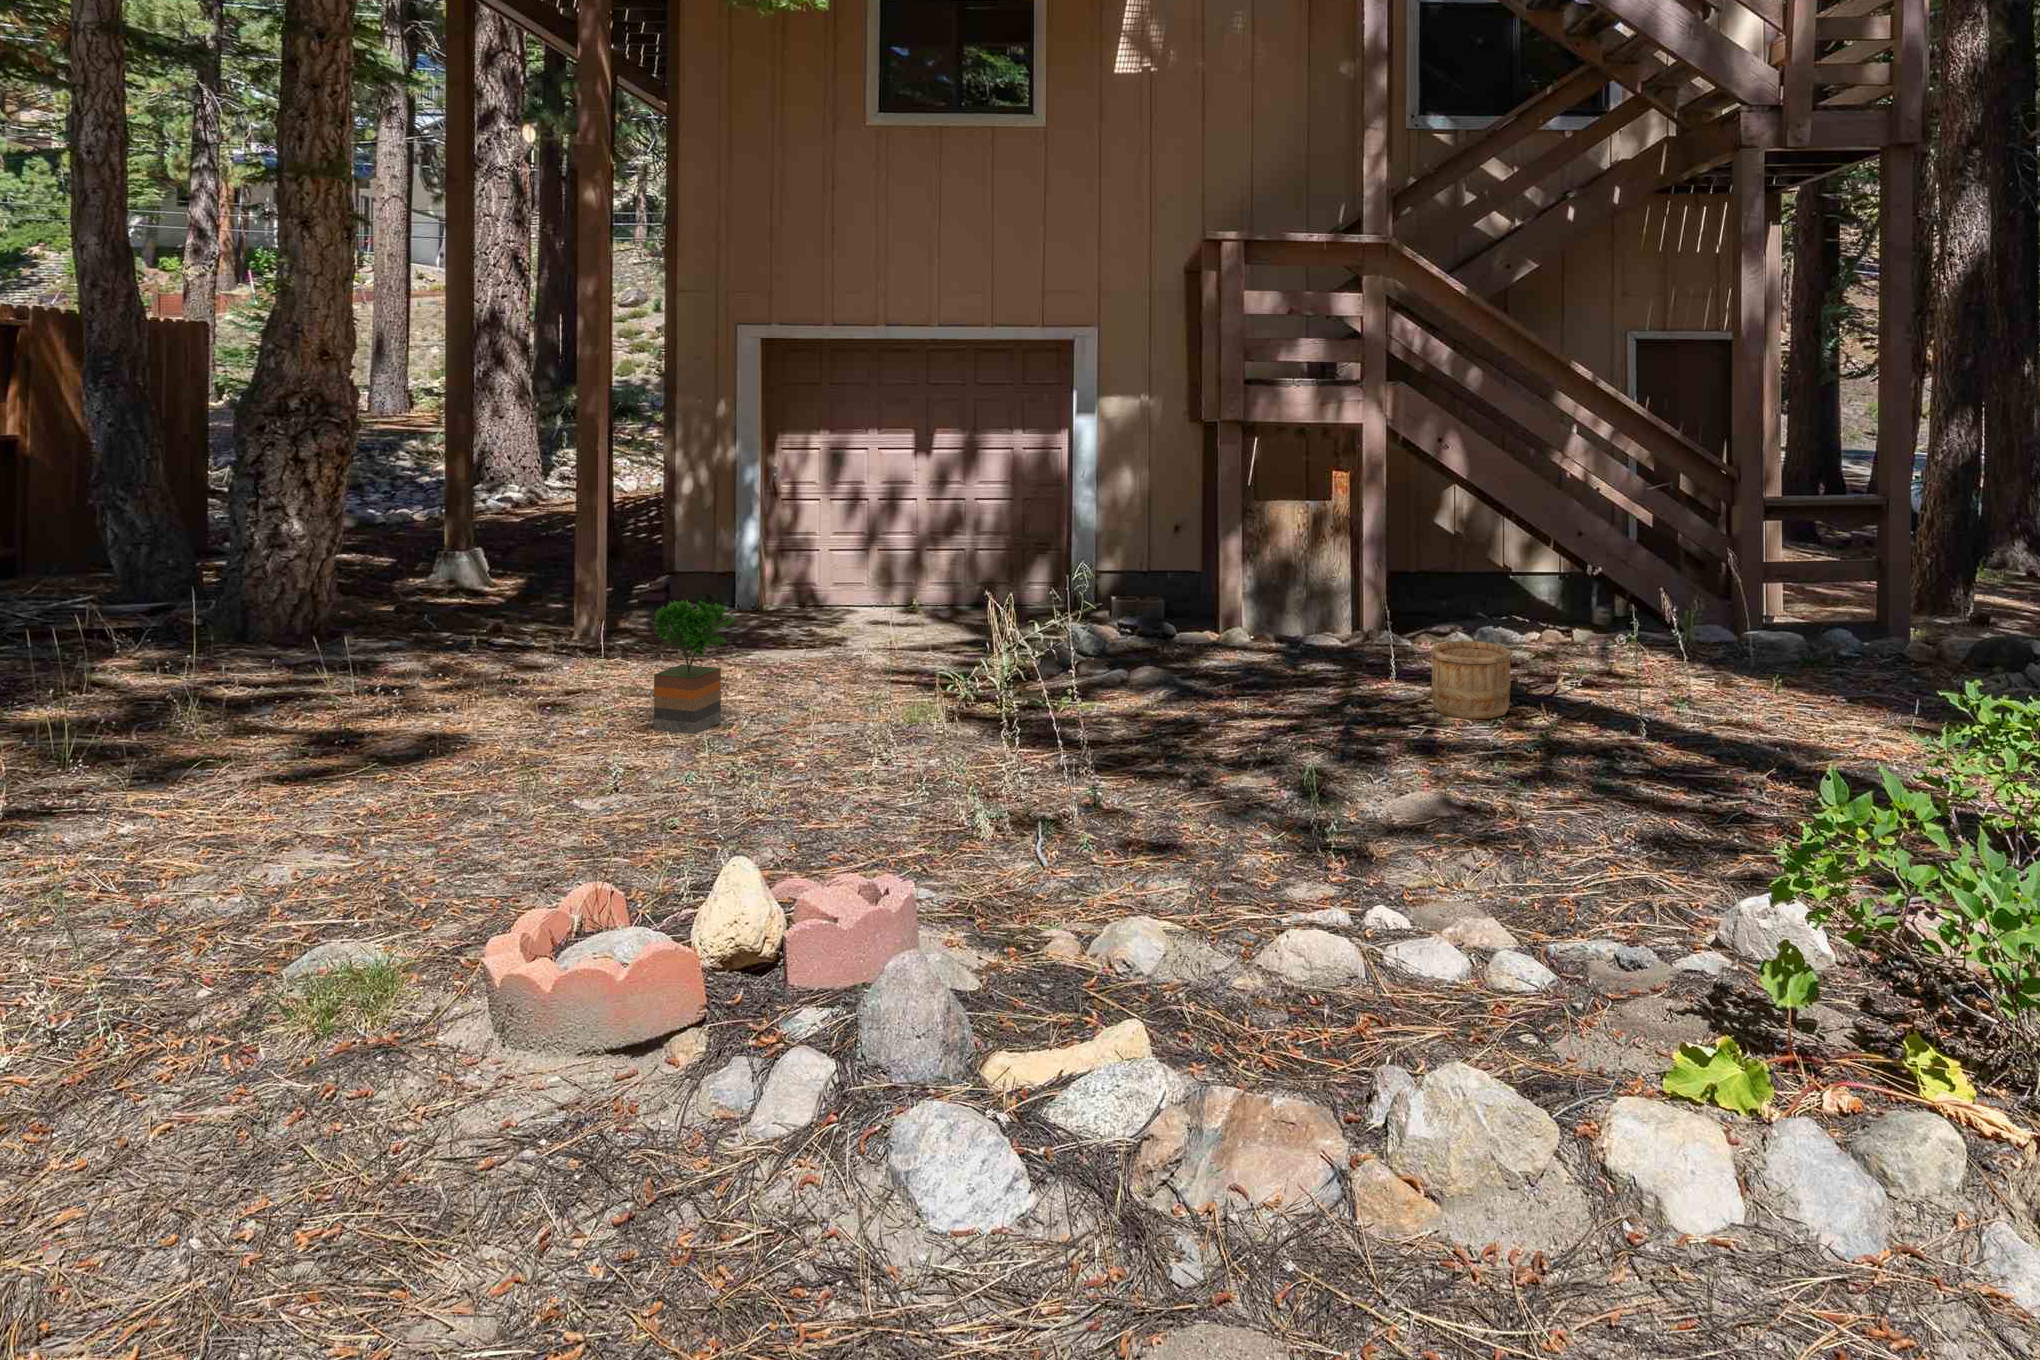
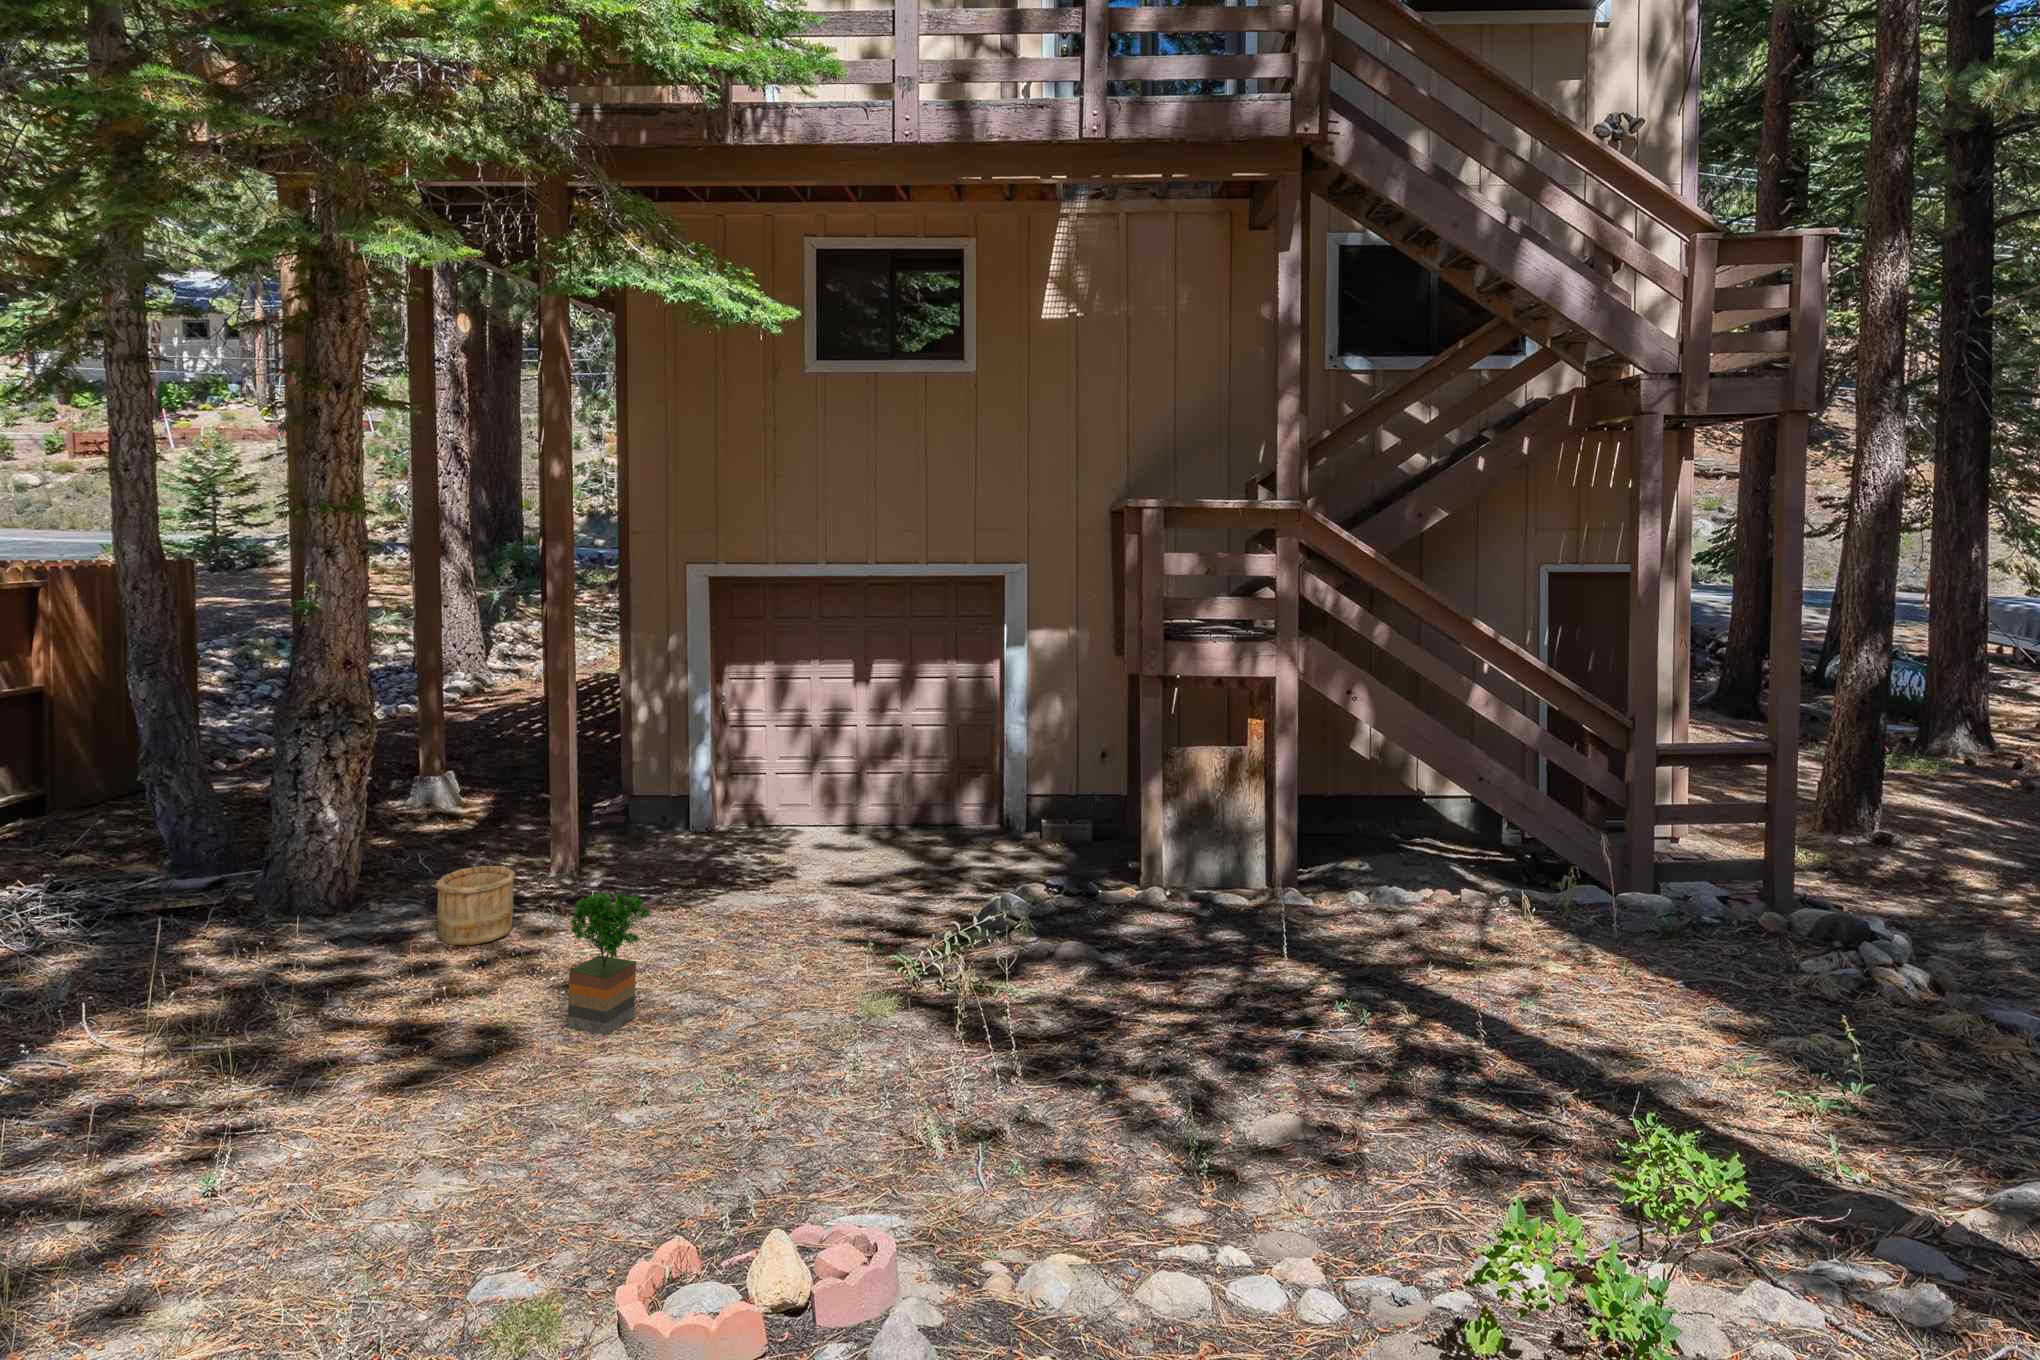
wooden bucket: present [1430,641,1513,719] -> present [435,866,515,946]

